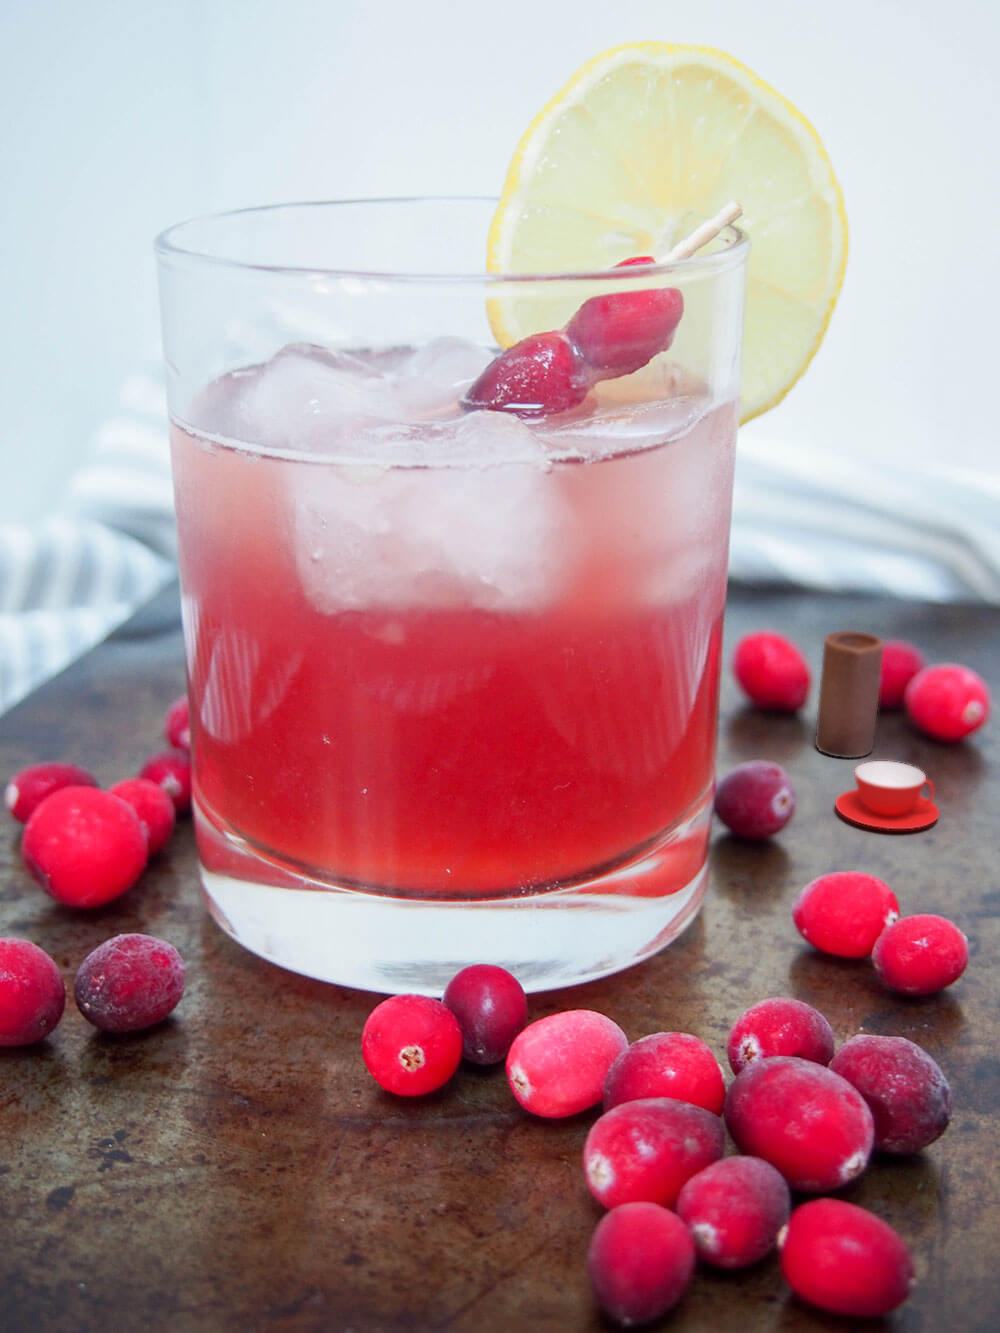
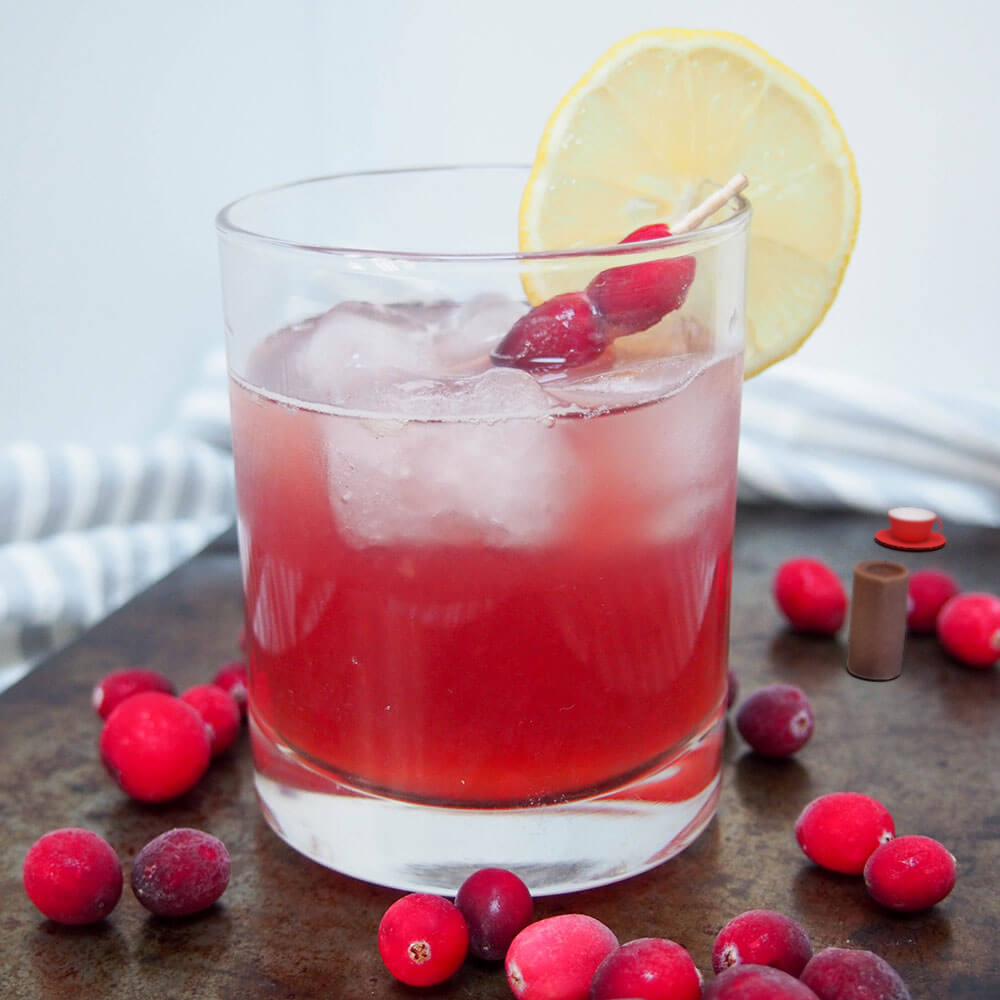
teacup: present [836,761,939,829] -> present [875,507,946,548]

